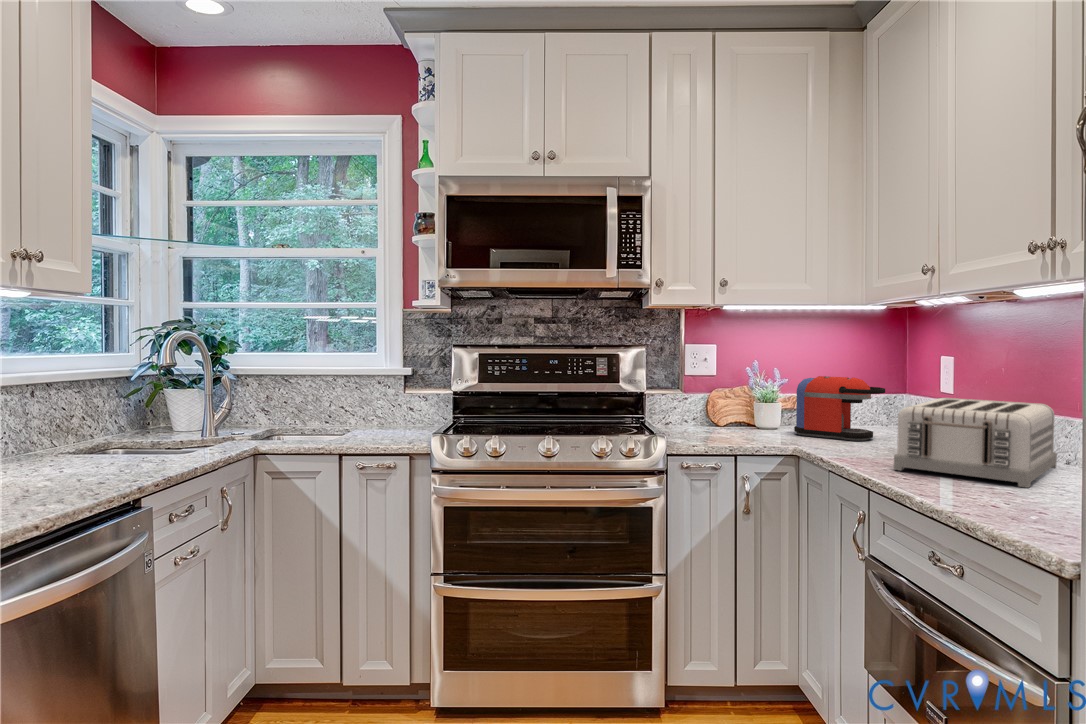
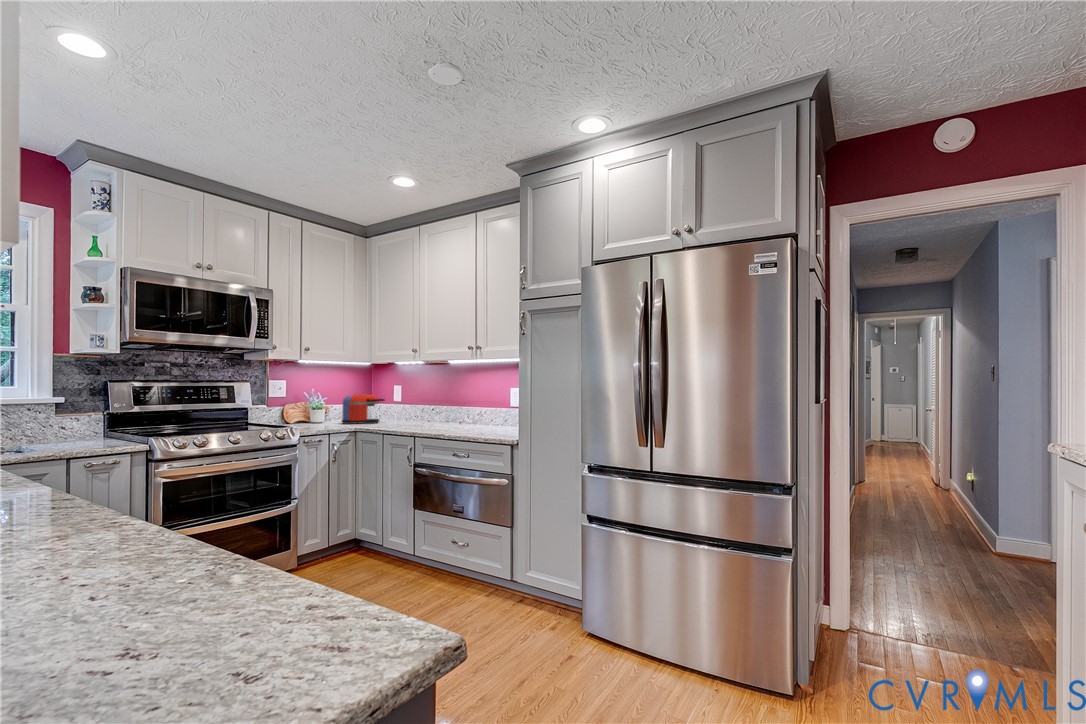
toaster: present [894,398,1057,488] -> none [410,400,457,427]

